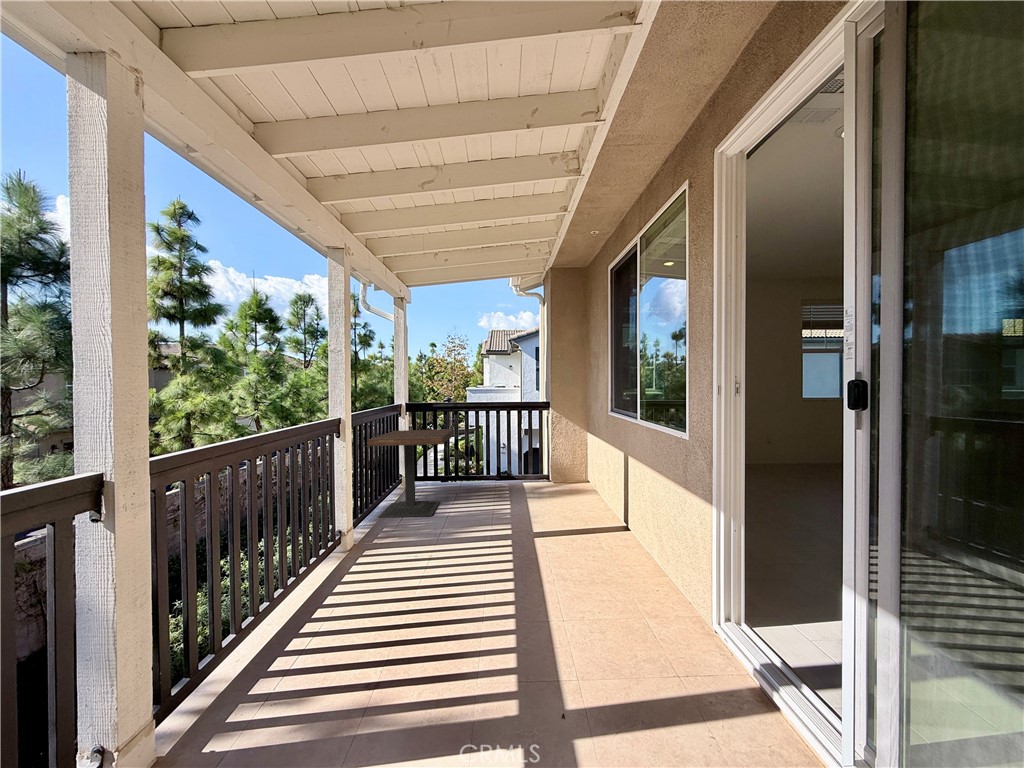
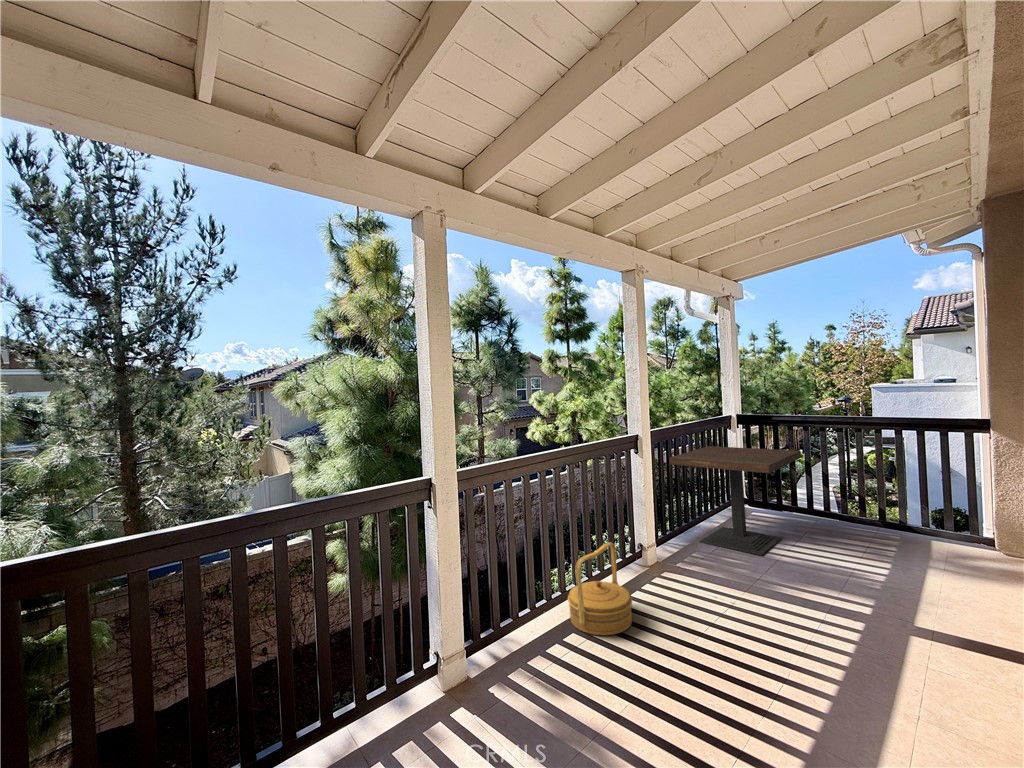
woven basket: none [283,518,355,611] -> present [568,542,632,635]

